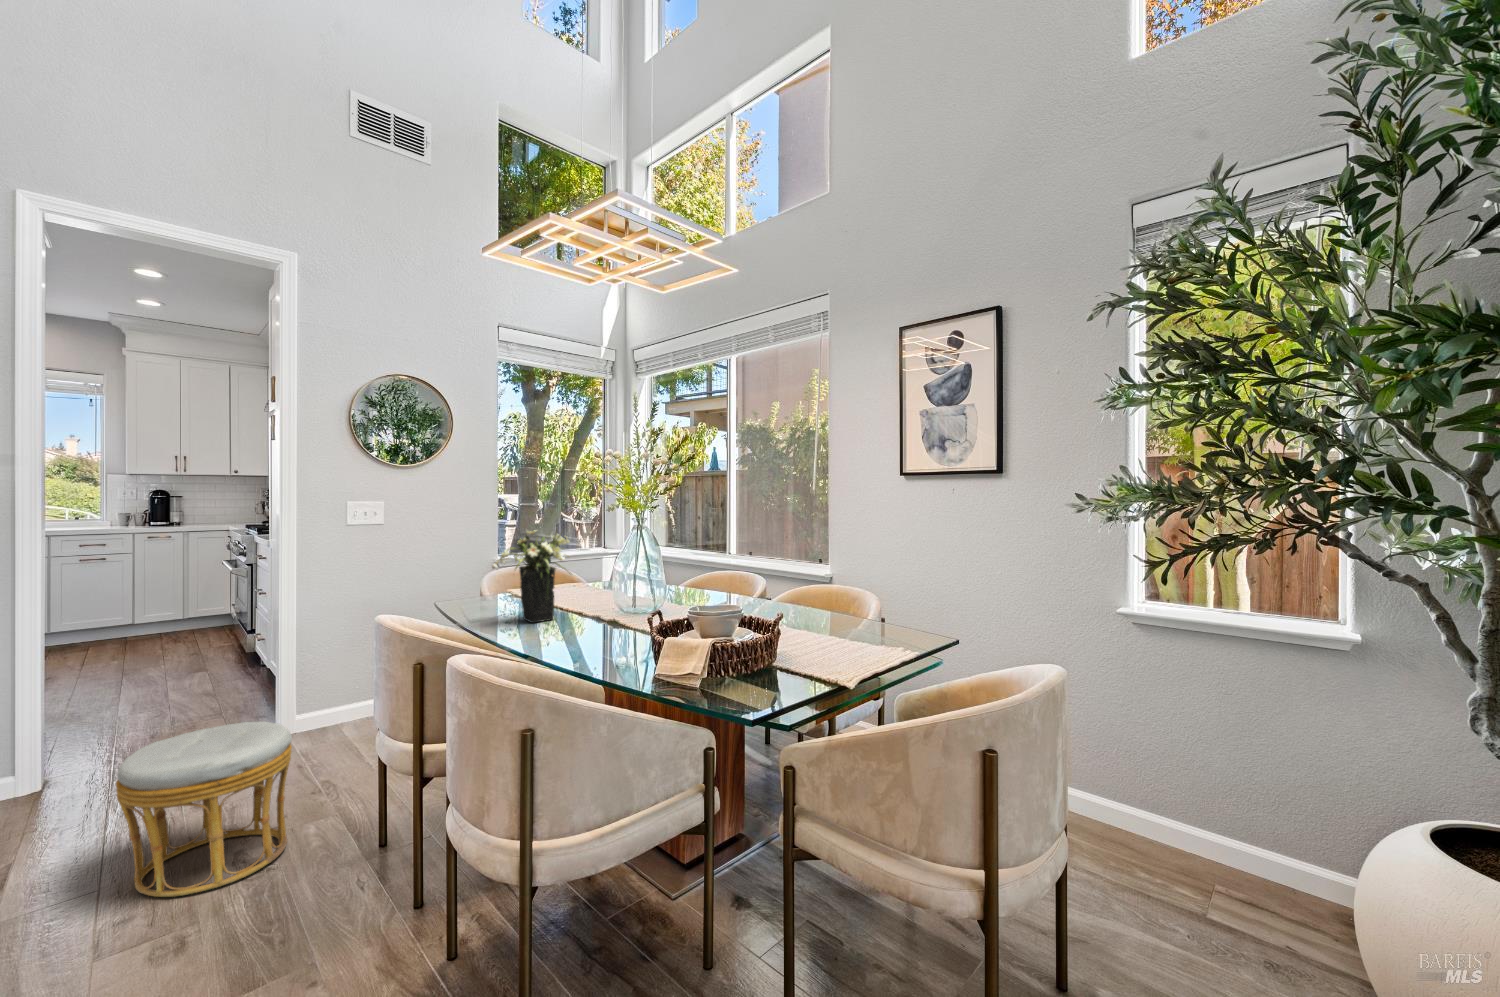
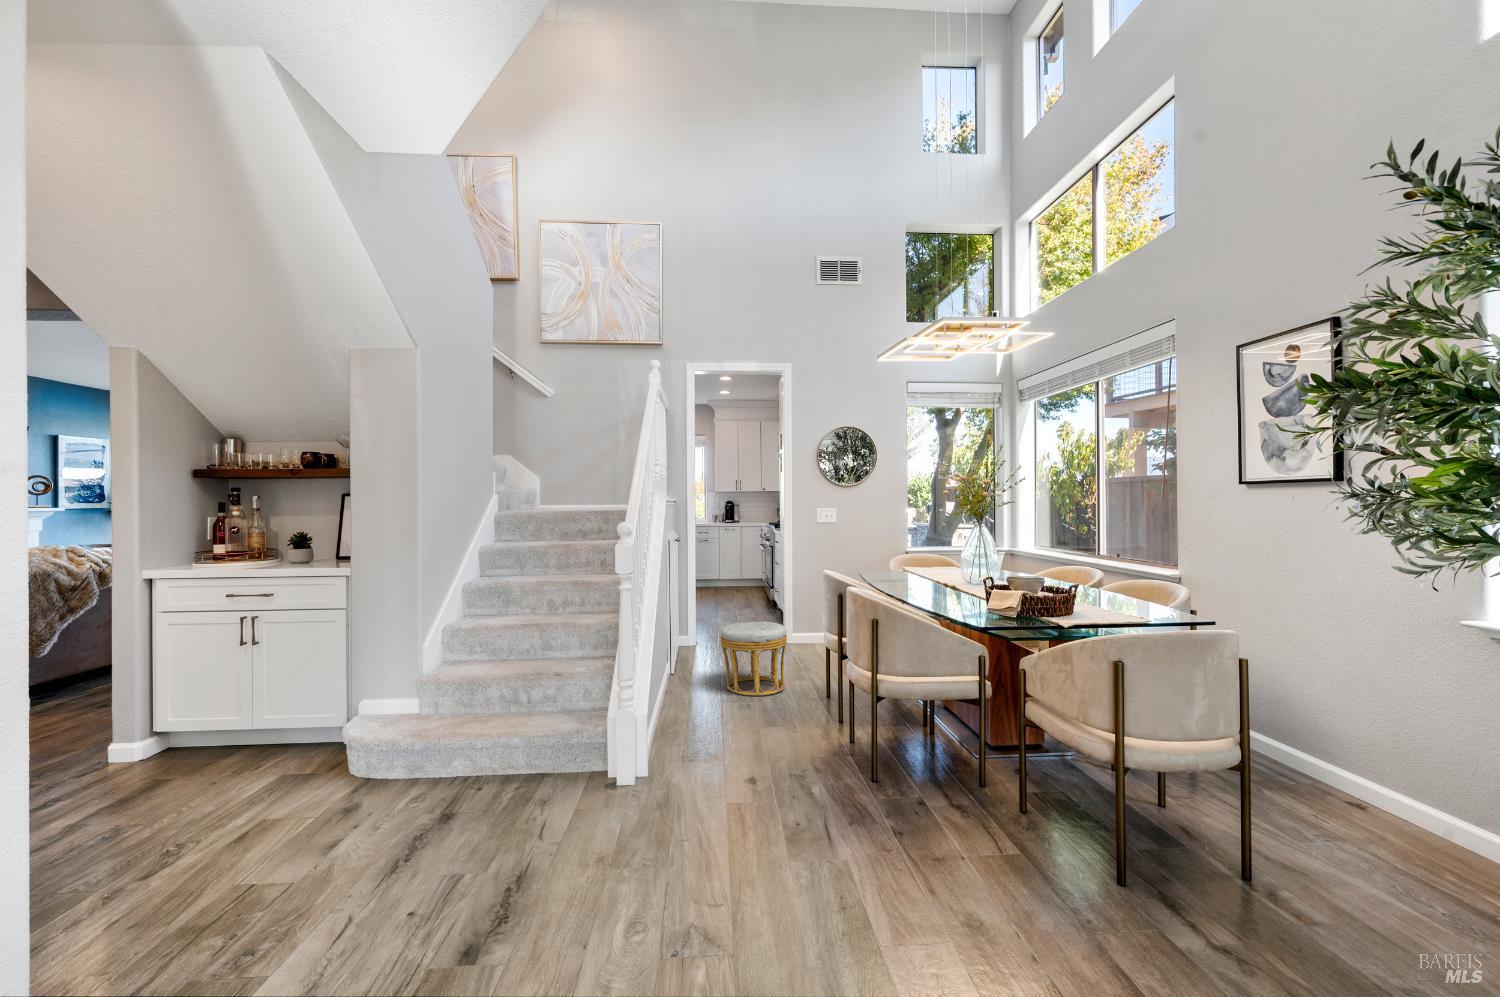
flower arrangement: present [492,530,569,623] -> none [883,523,932,582]

